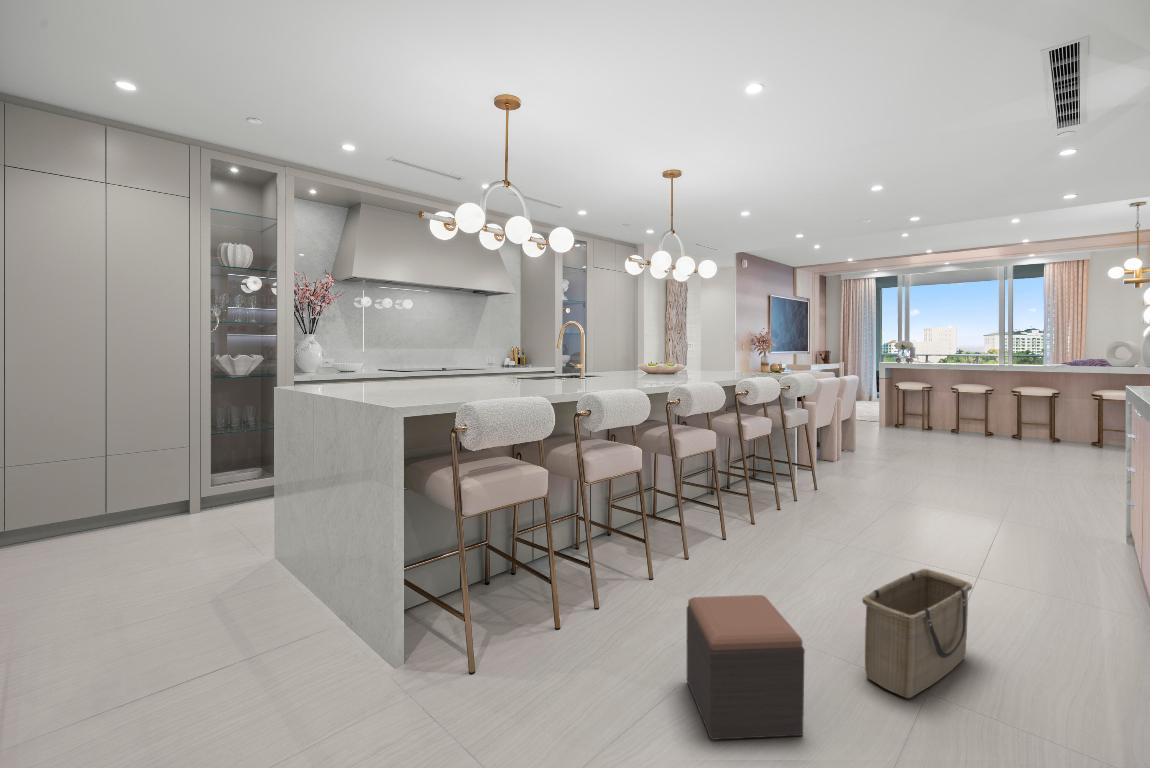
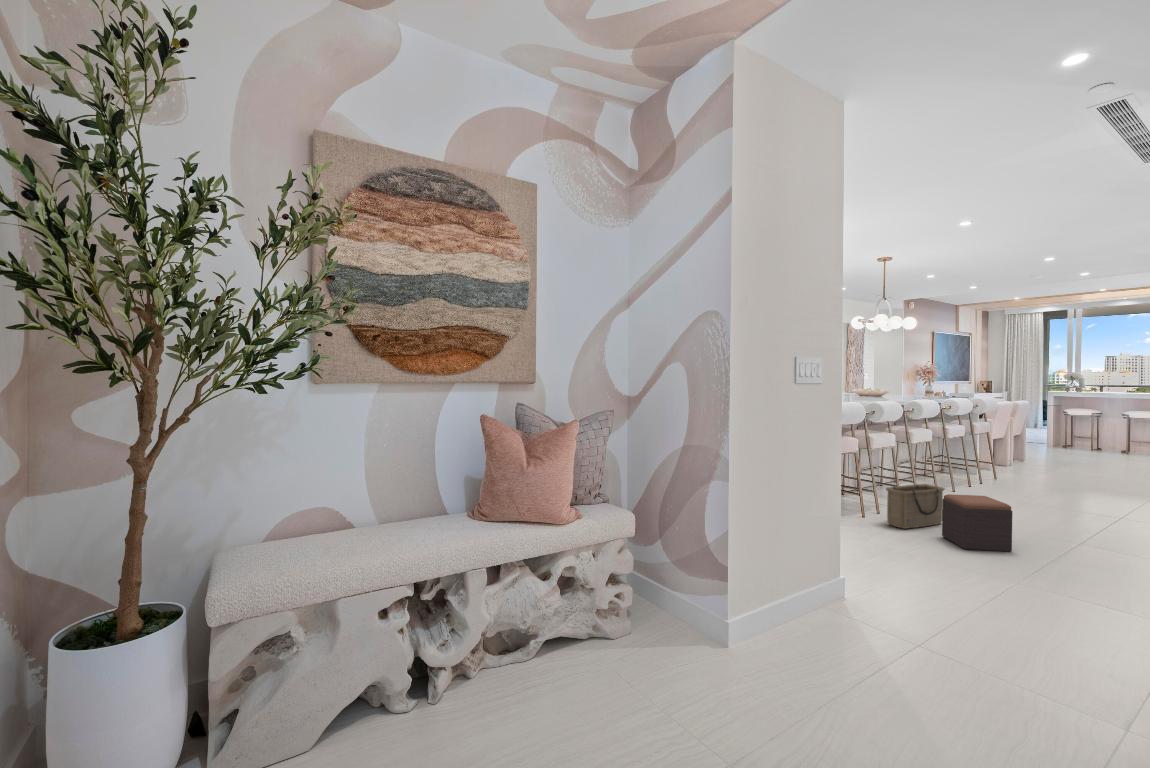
basket: present [862,569,972,698] -> present [886,484,945,529]

